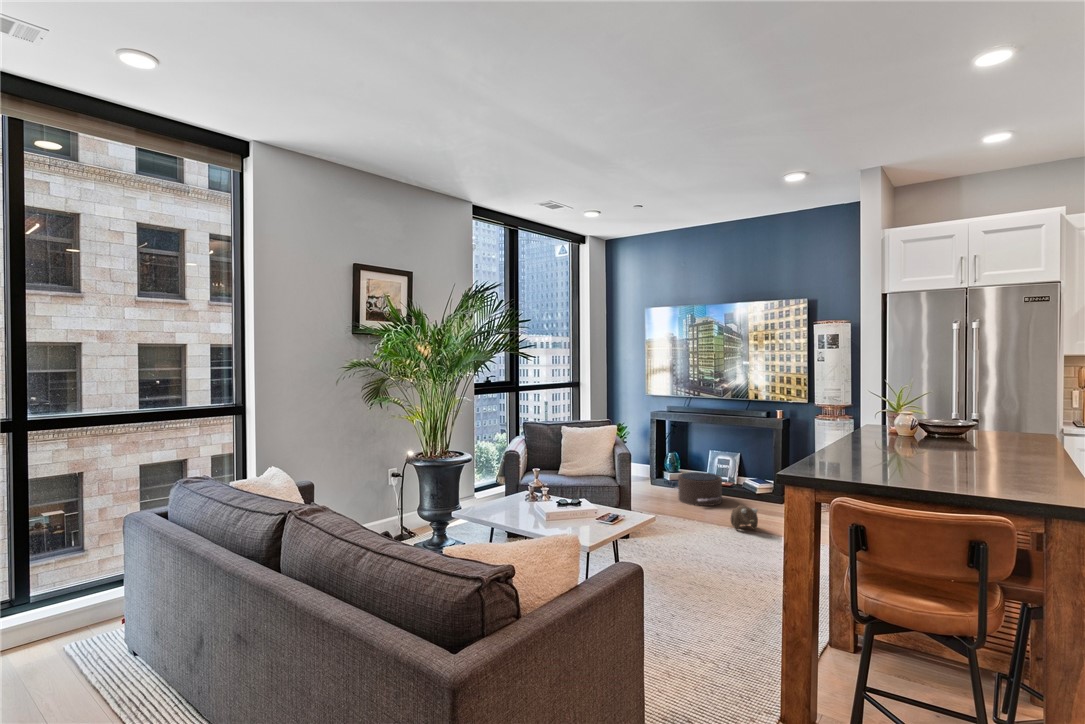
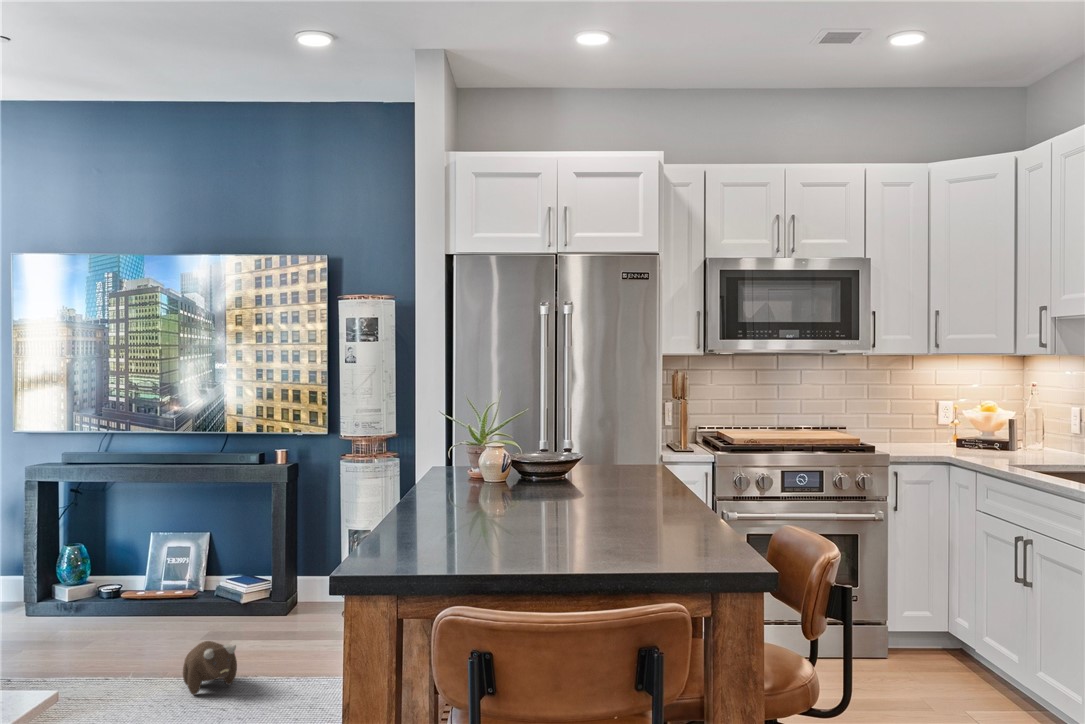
pouf: present [674,472,722,506] -> none [66,579,172,652]

